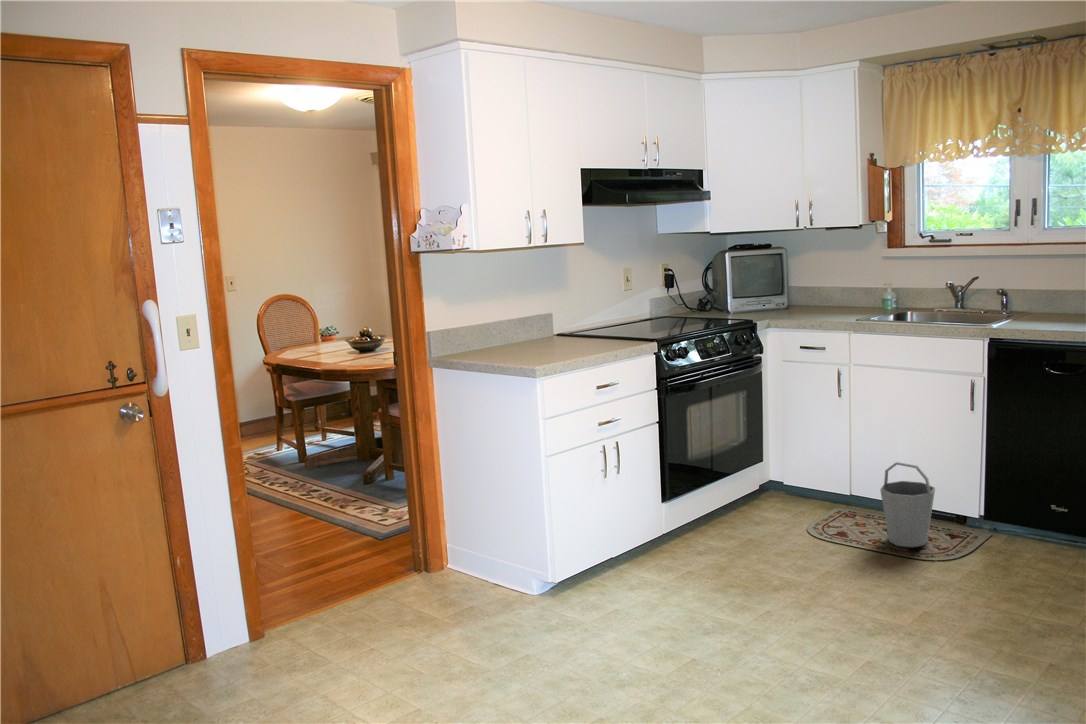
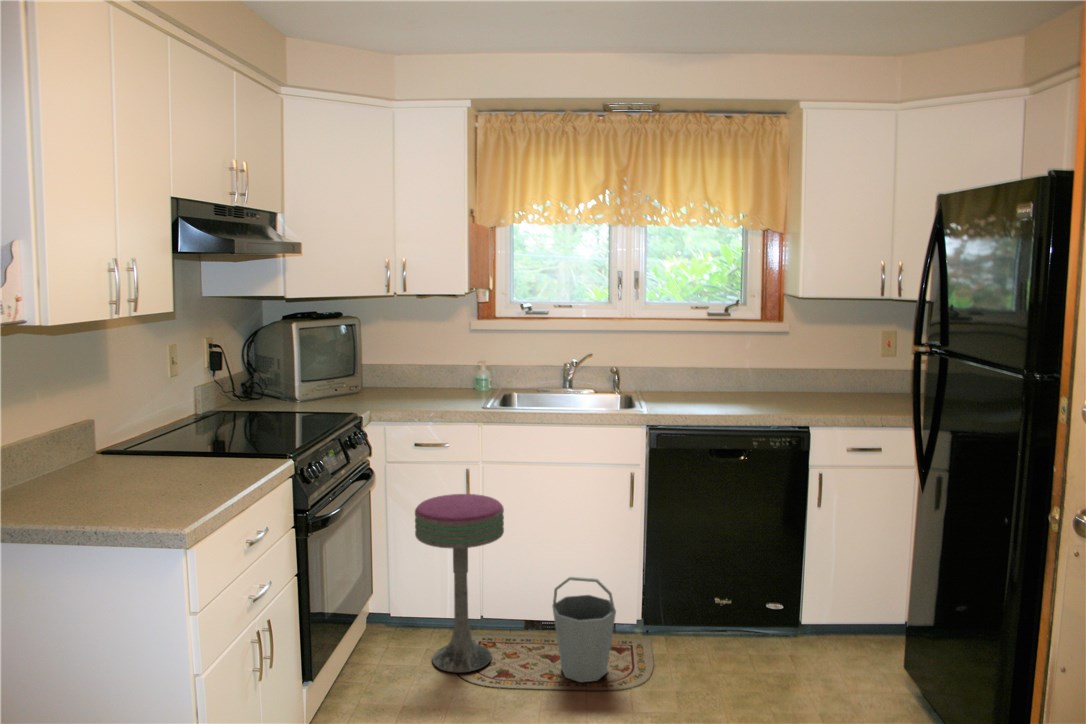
bar stool: none [783,391,855,525] -> present [415,494,504,673]

